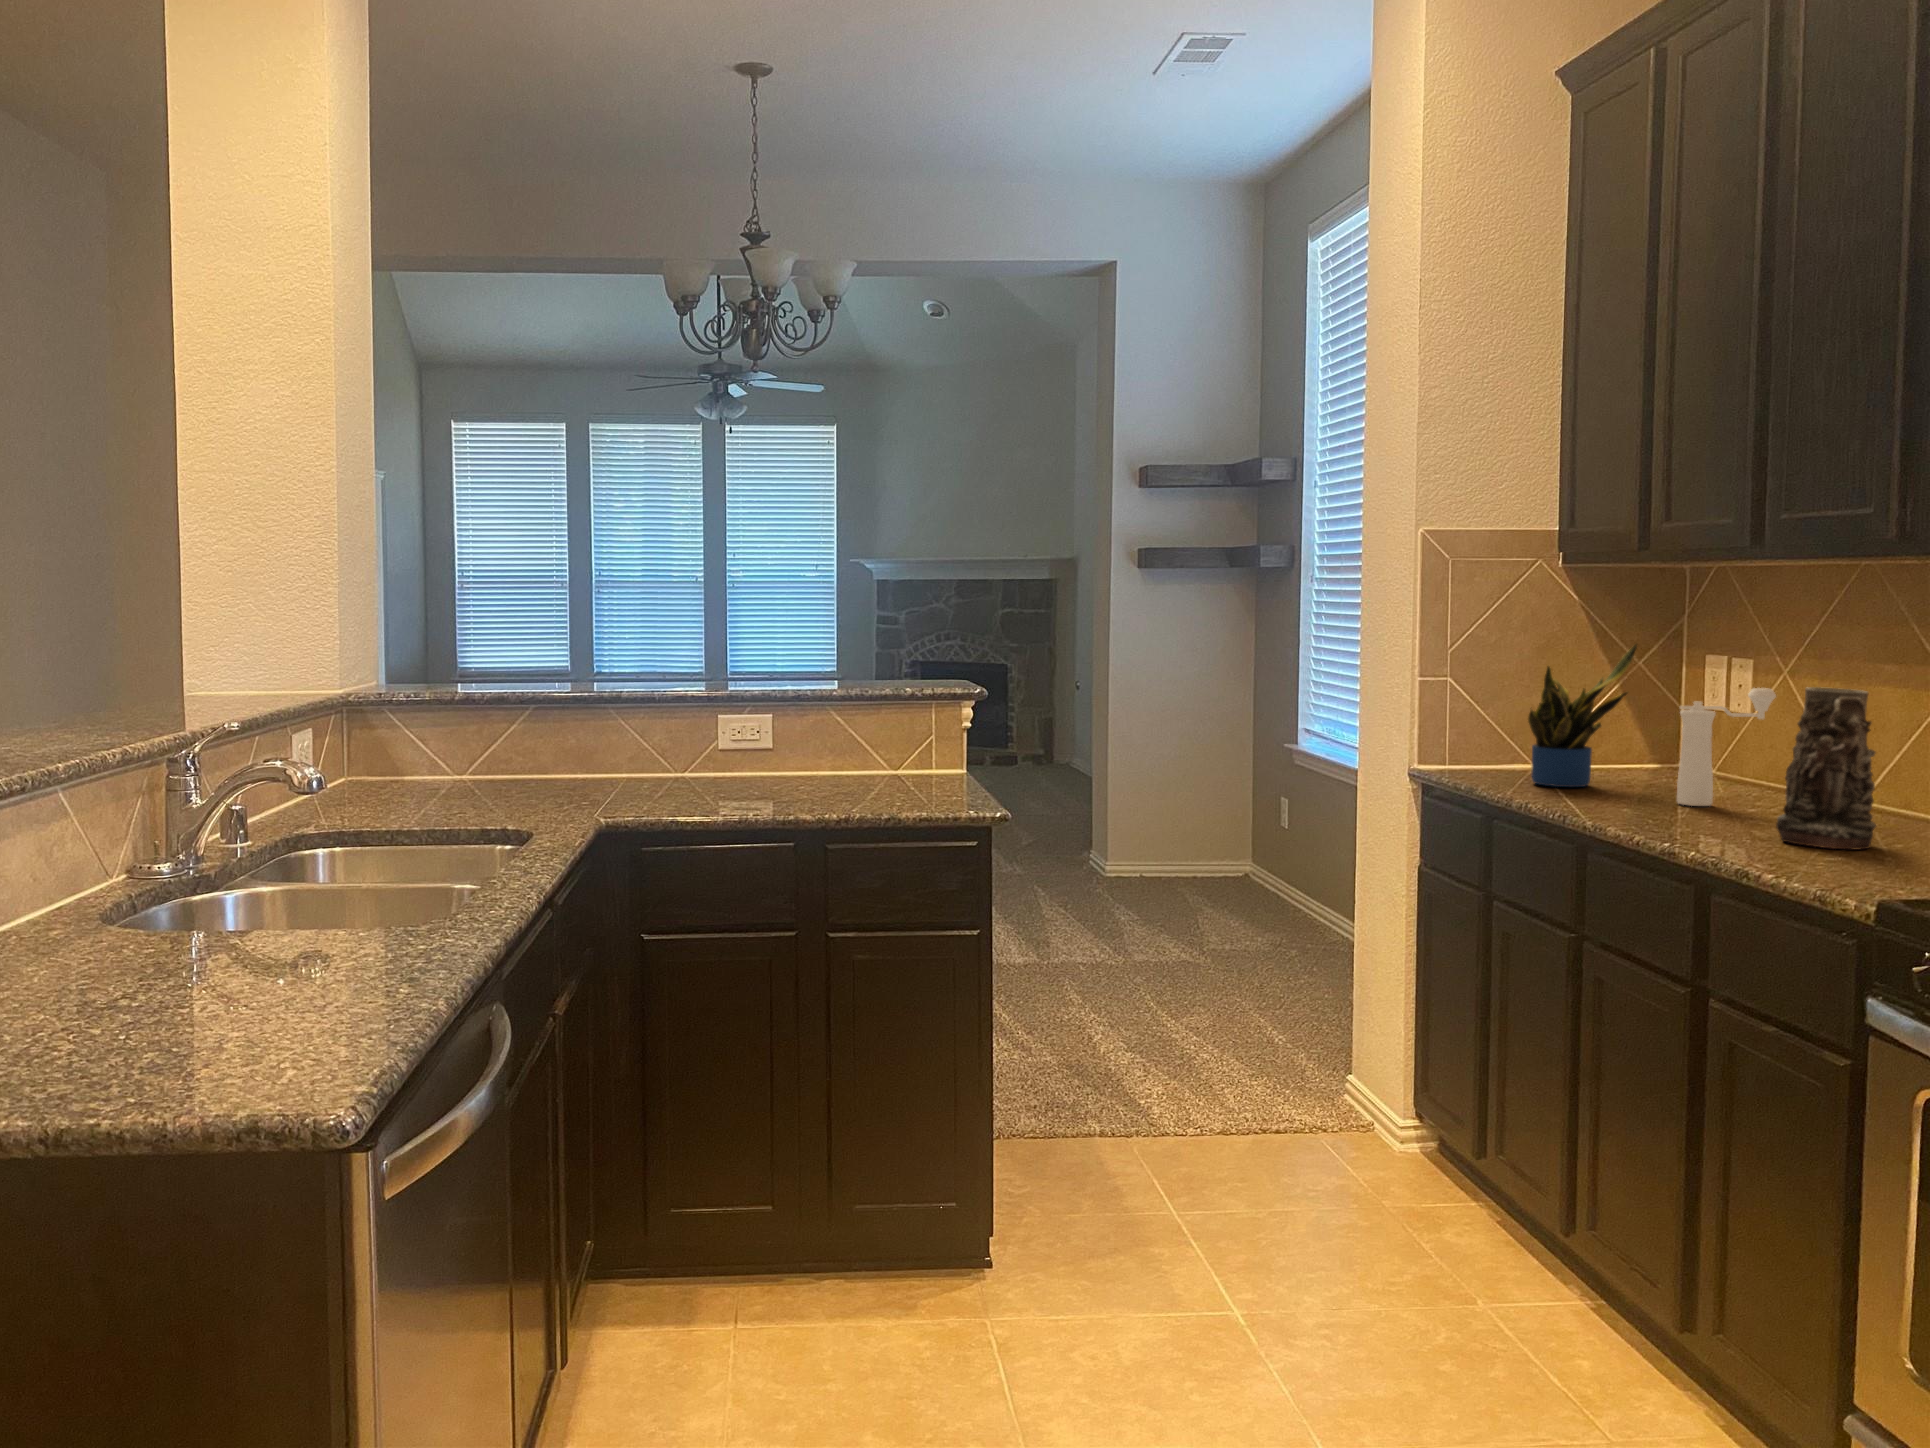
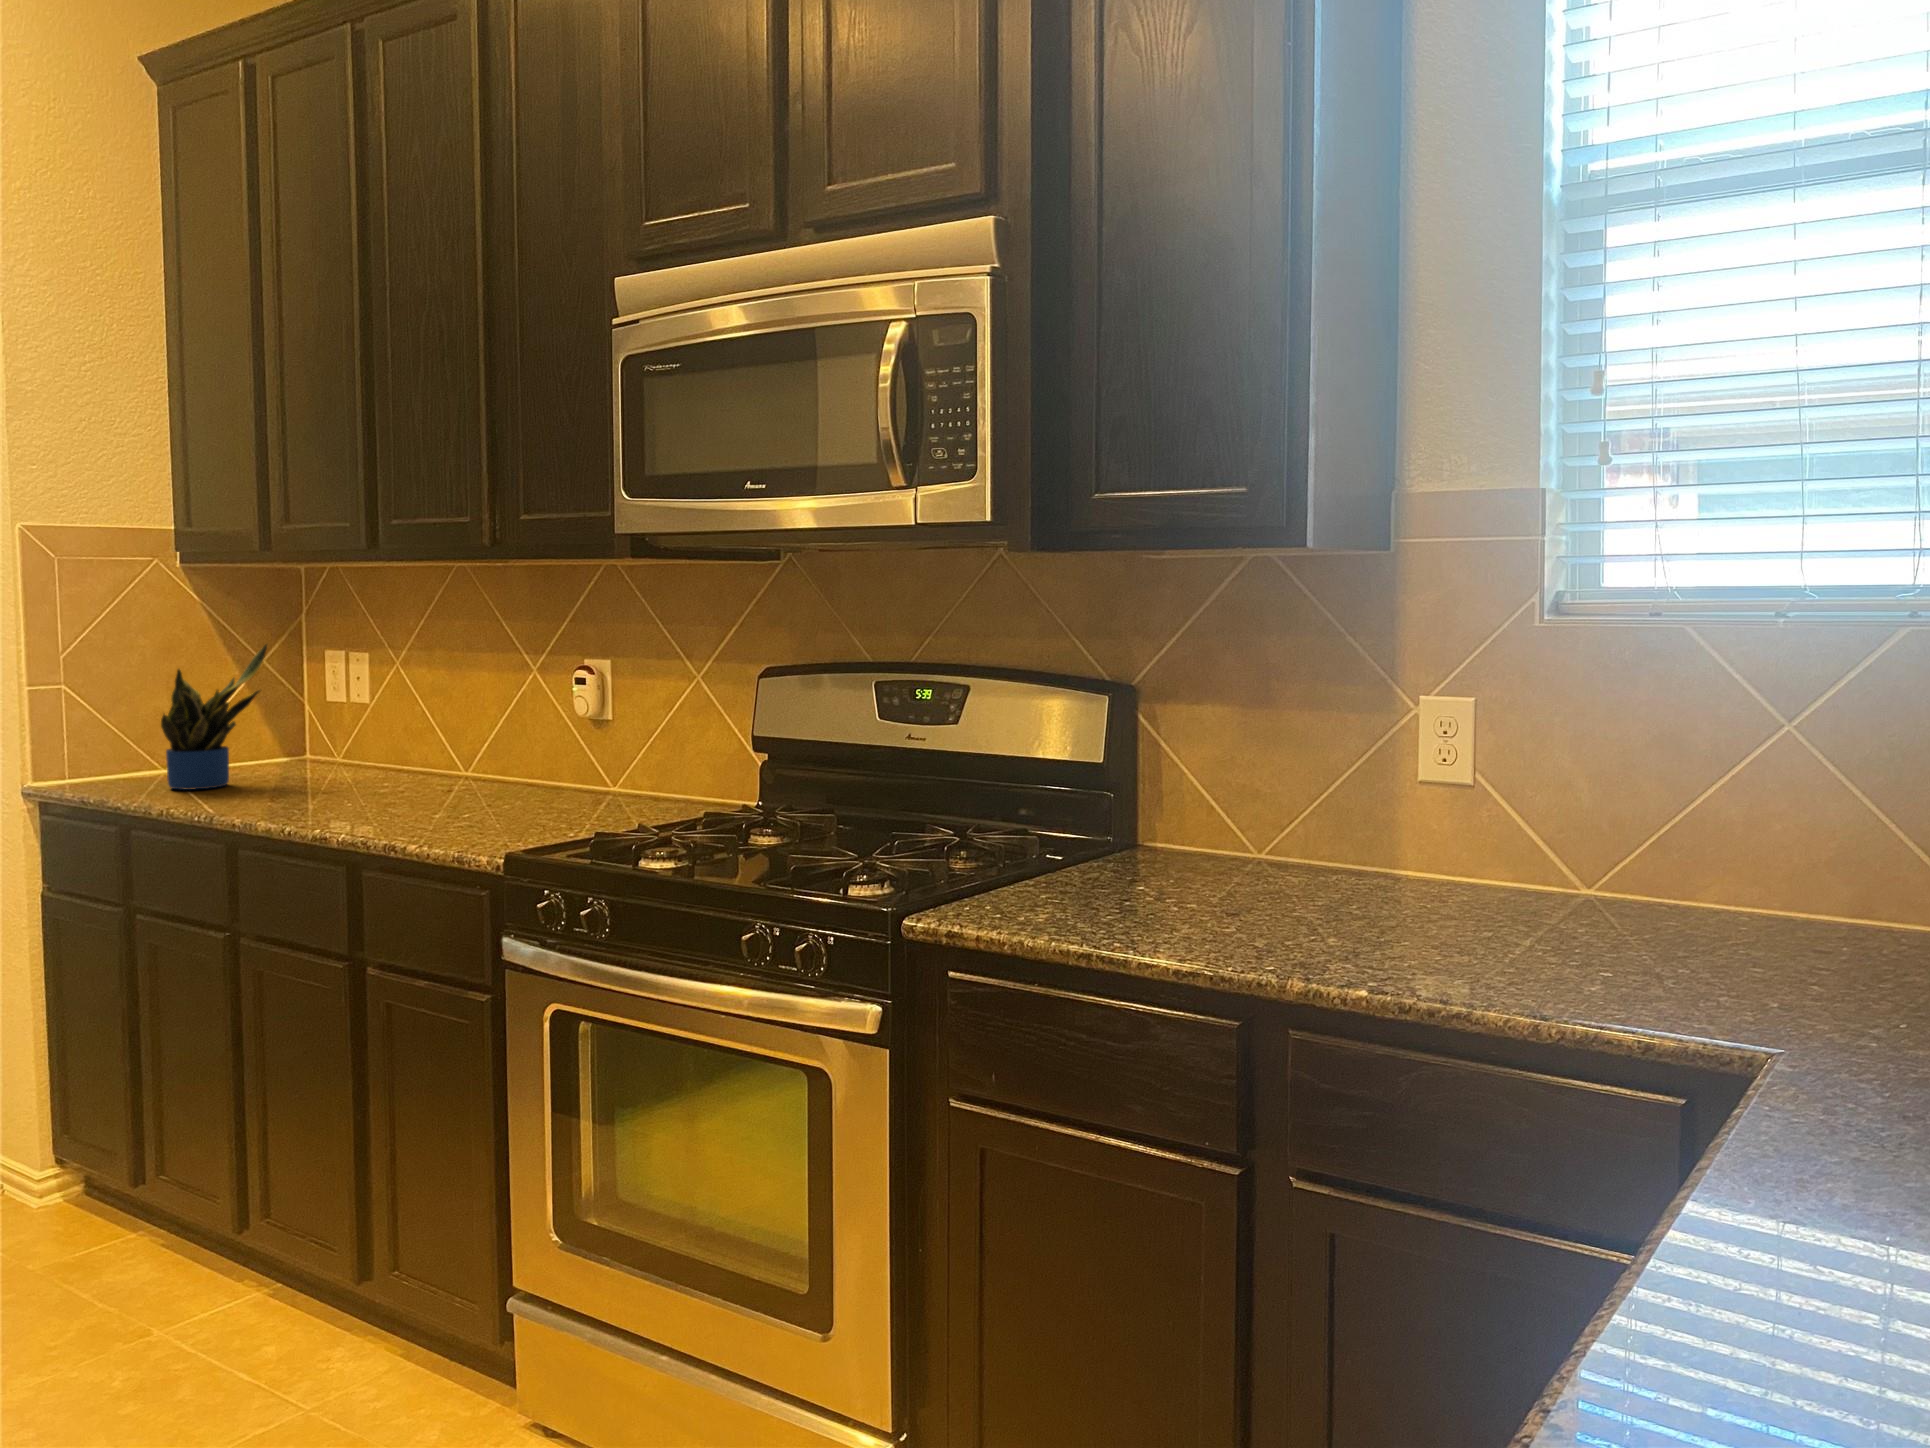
vase: present [1776,687,1876,850] -> none [410,680,486,816]
pepper mill: present [1677,688,1776,806] -> none [314,681,395,792]

